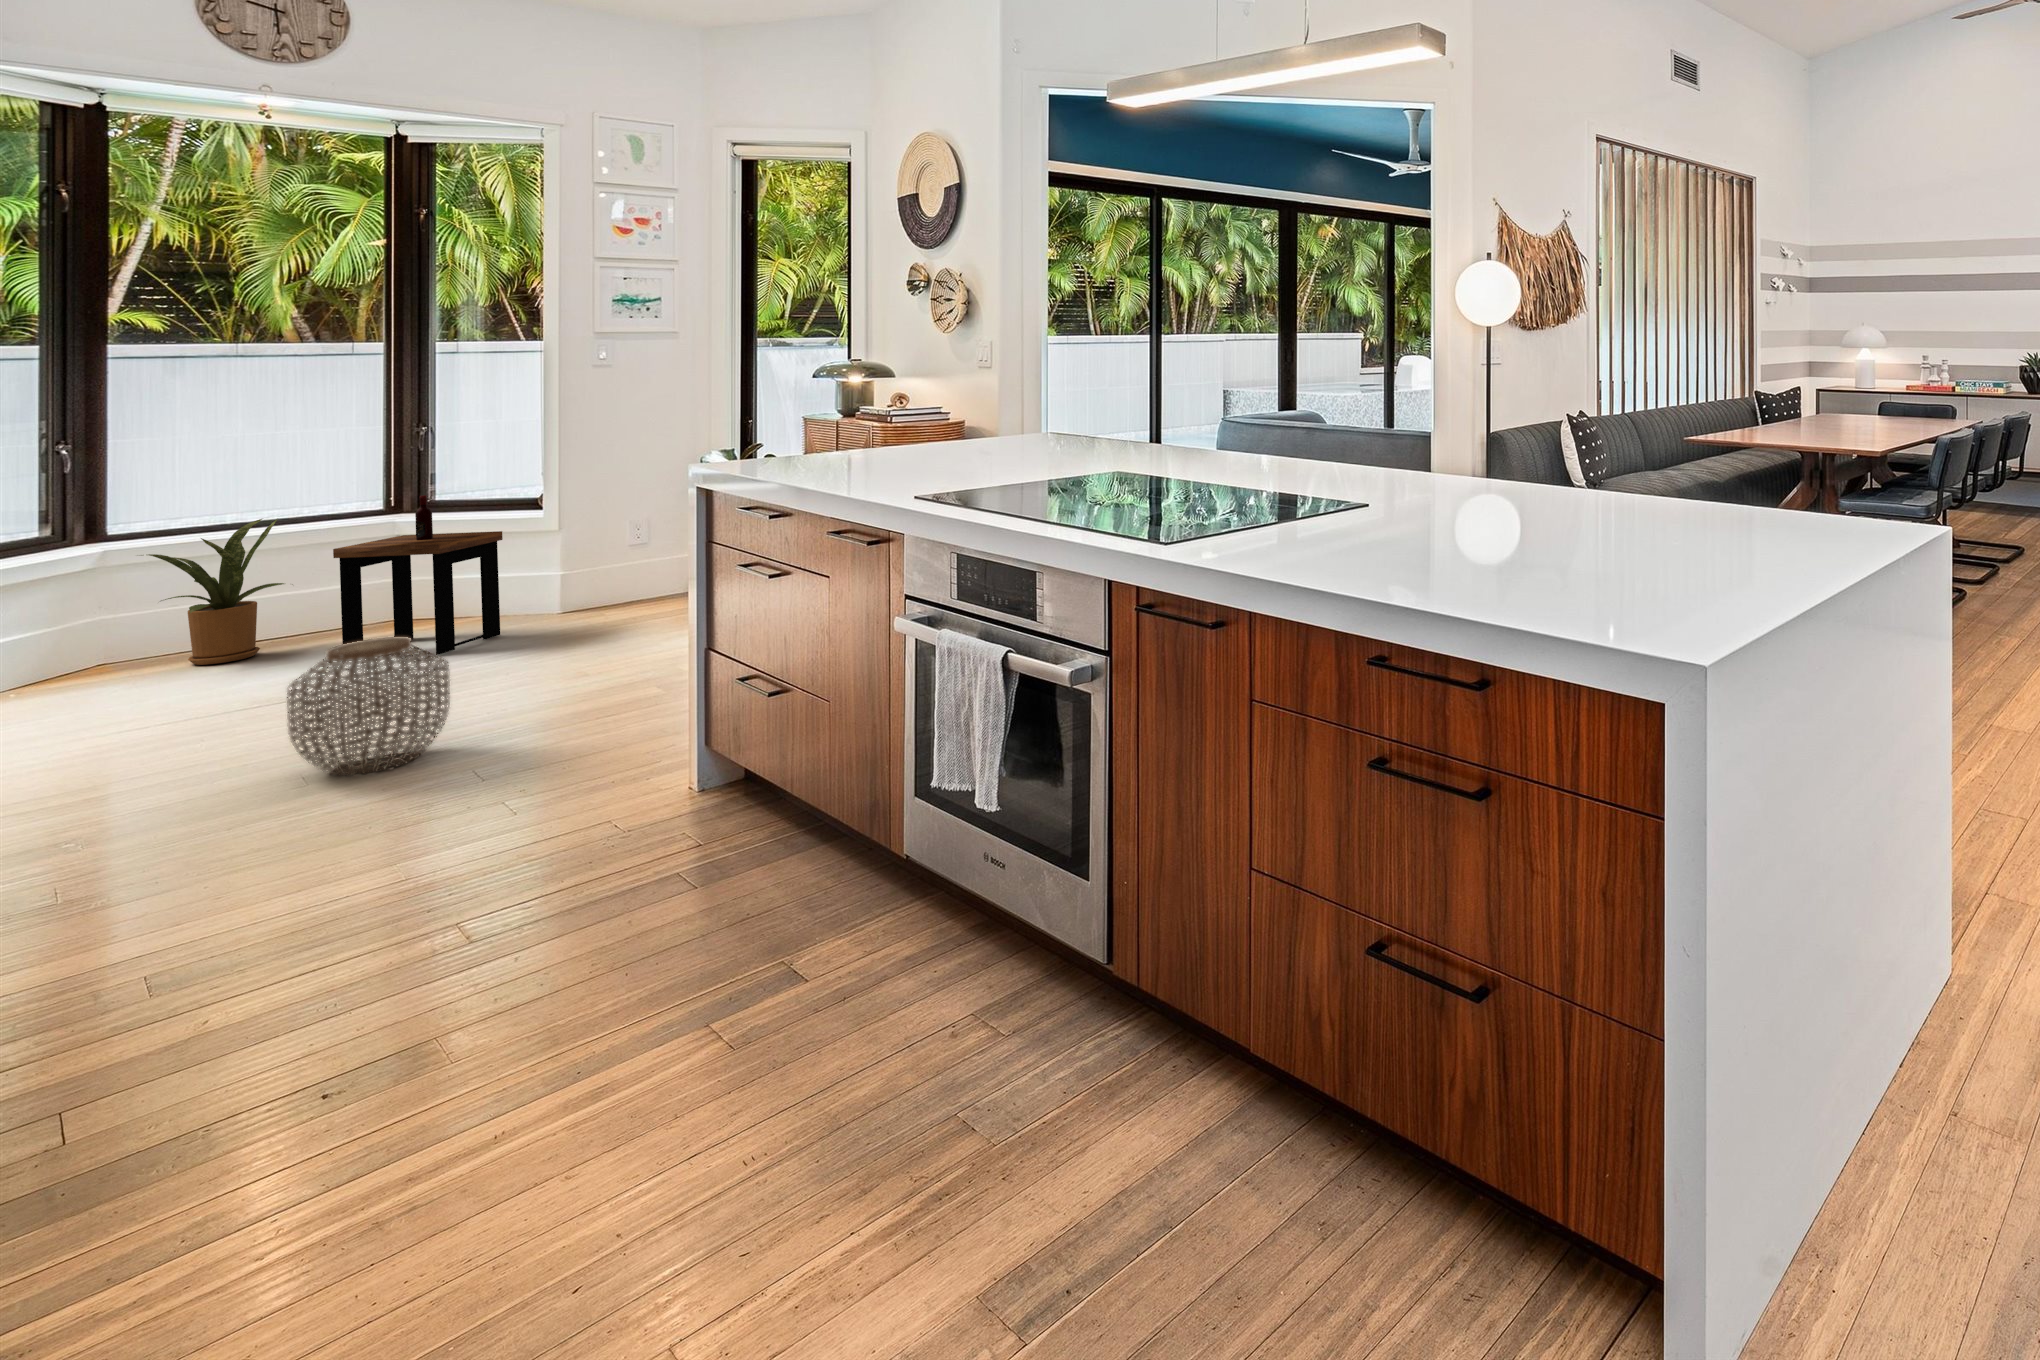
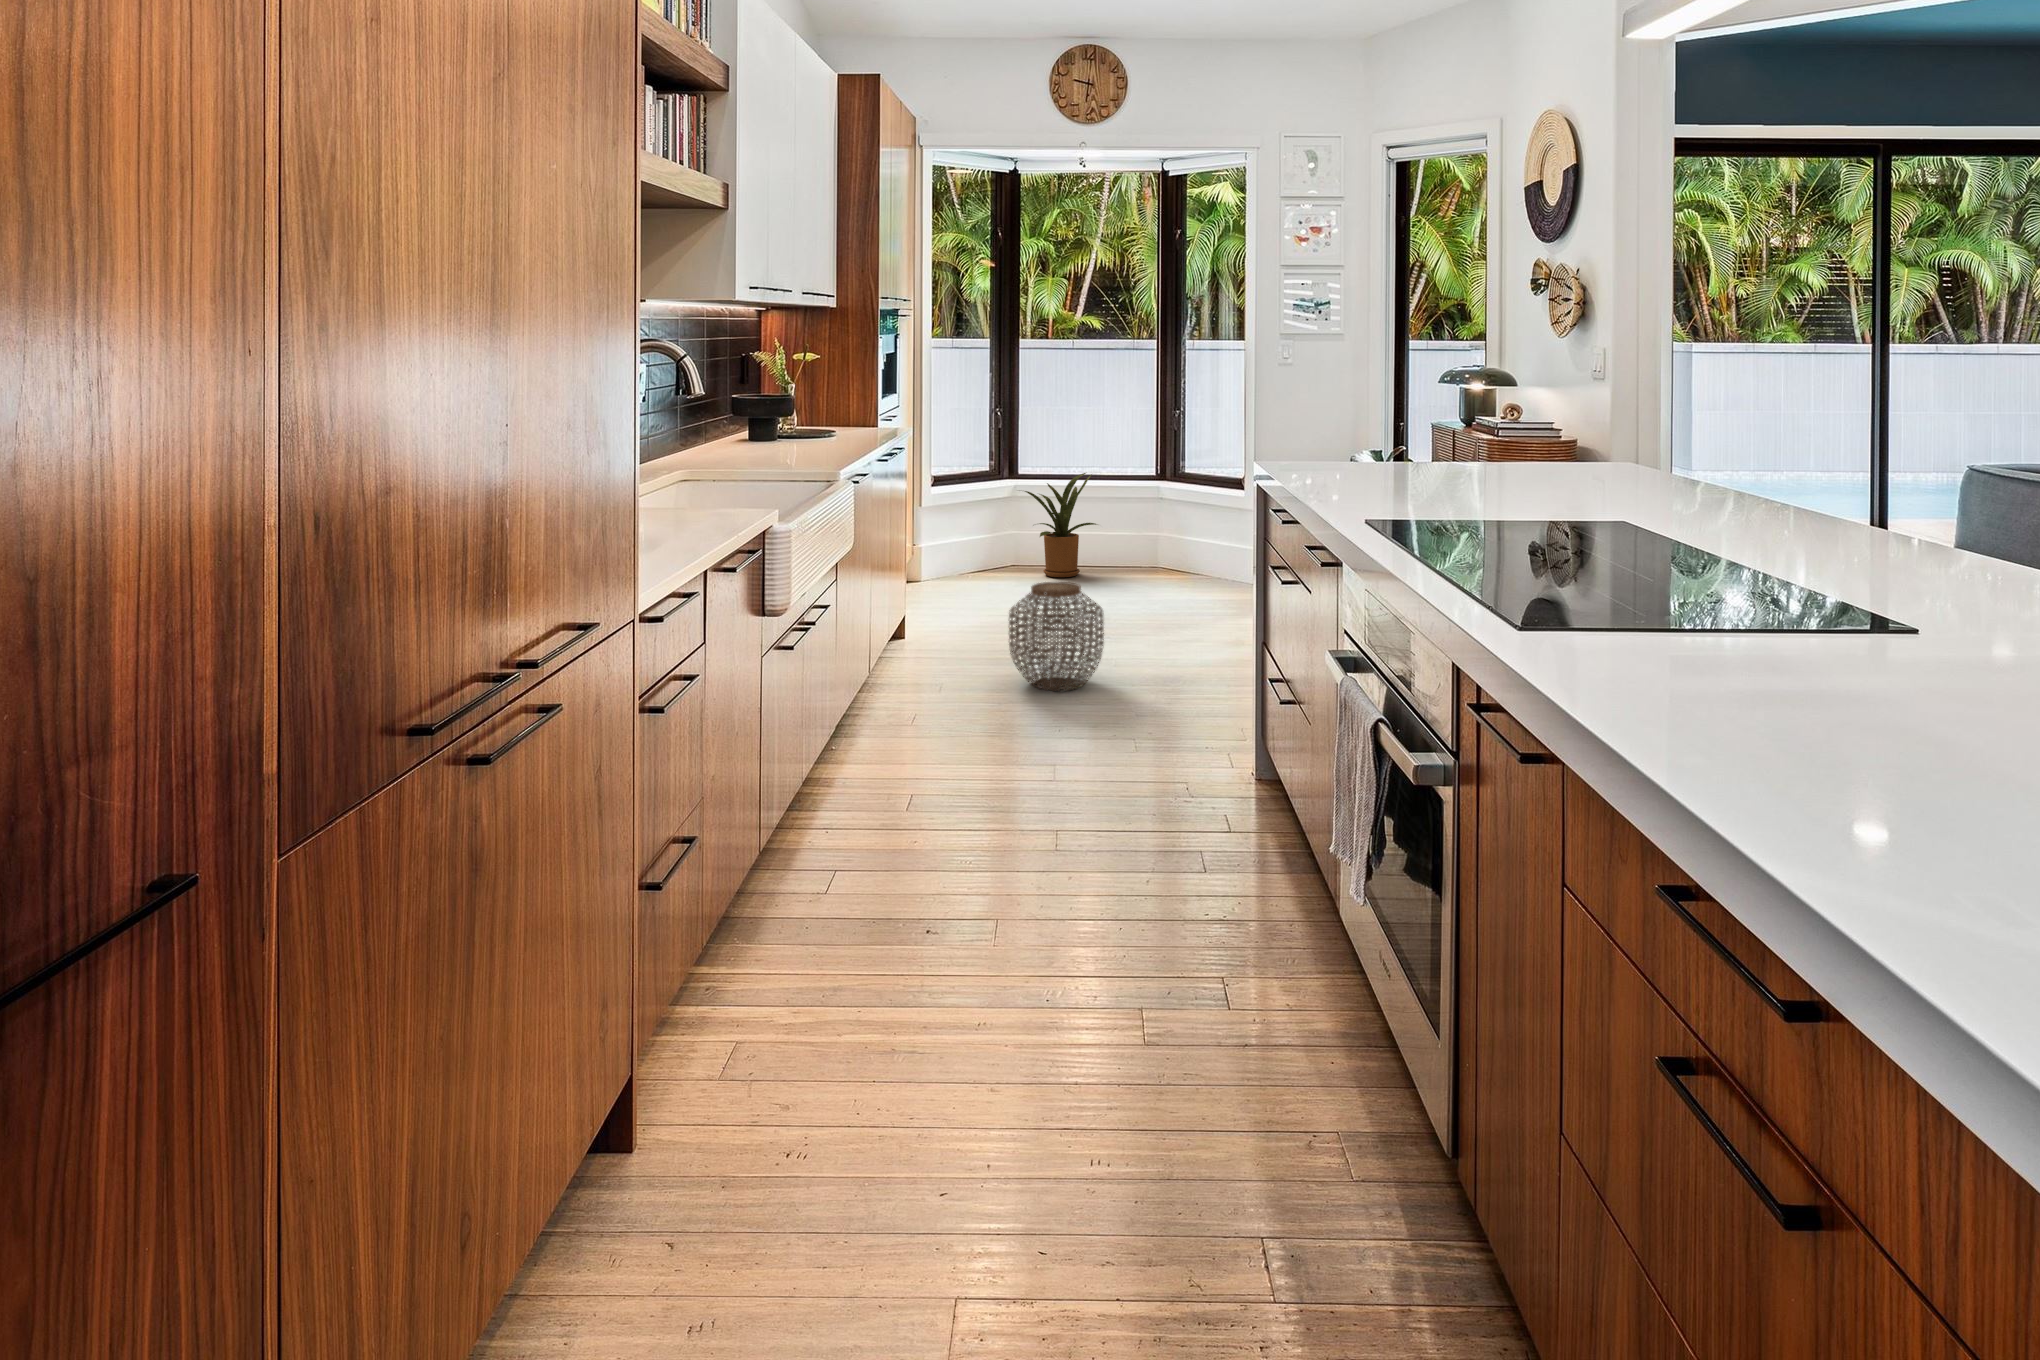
side table: present [333,495,503,655] -> none [1110,467,1212,601]

